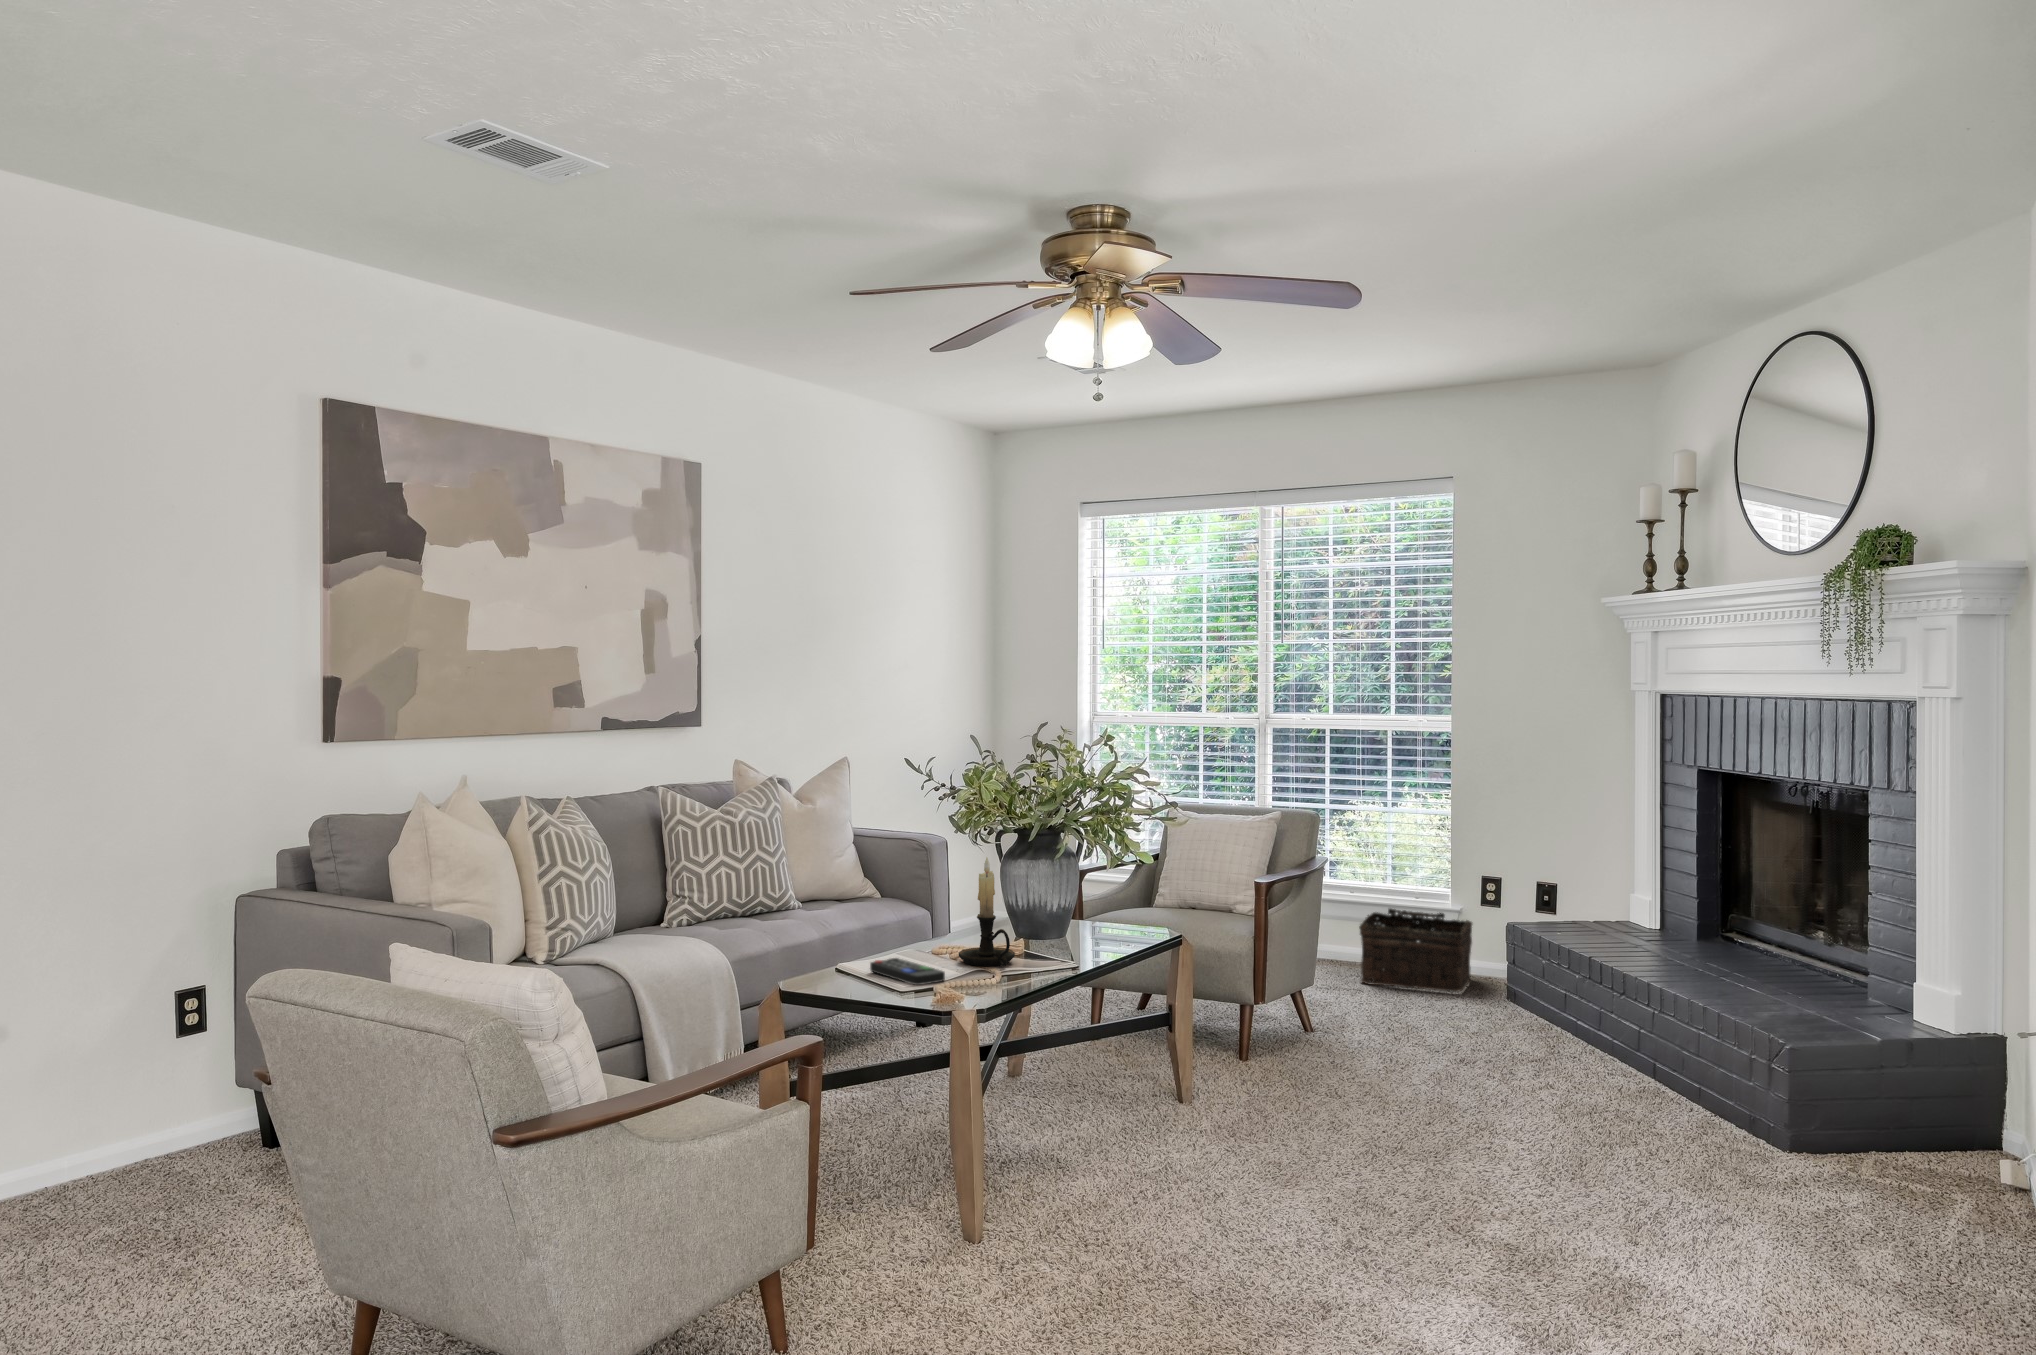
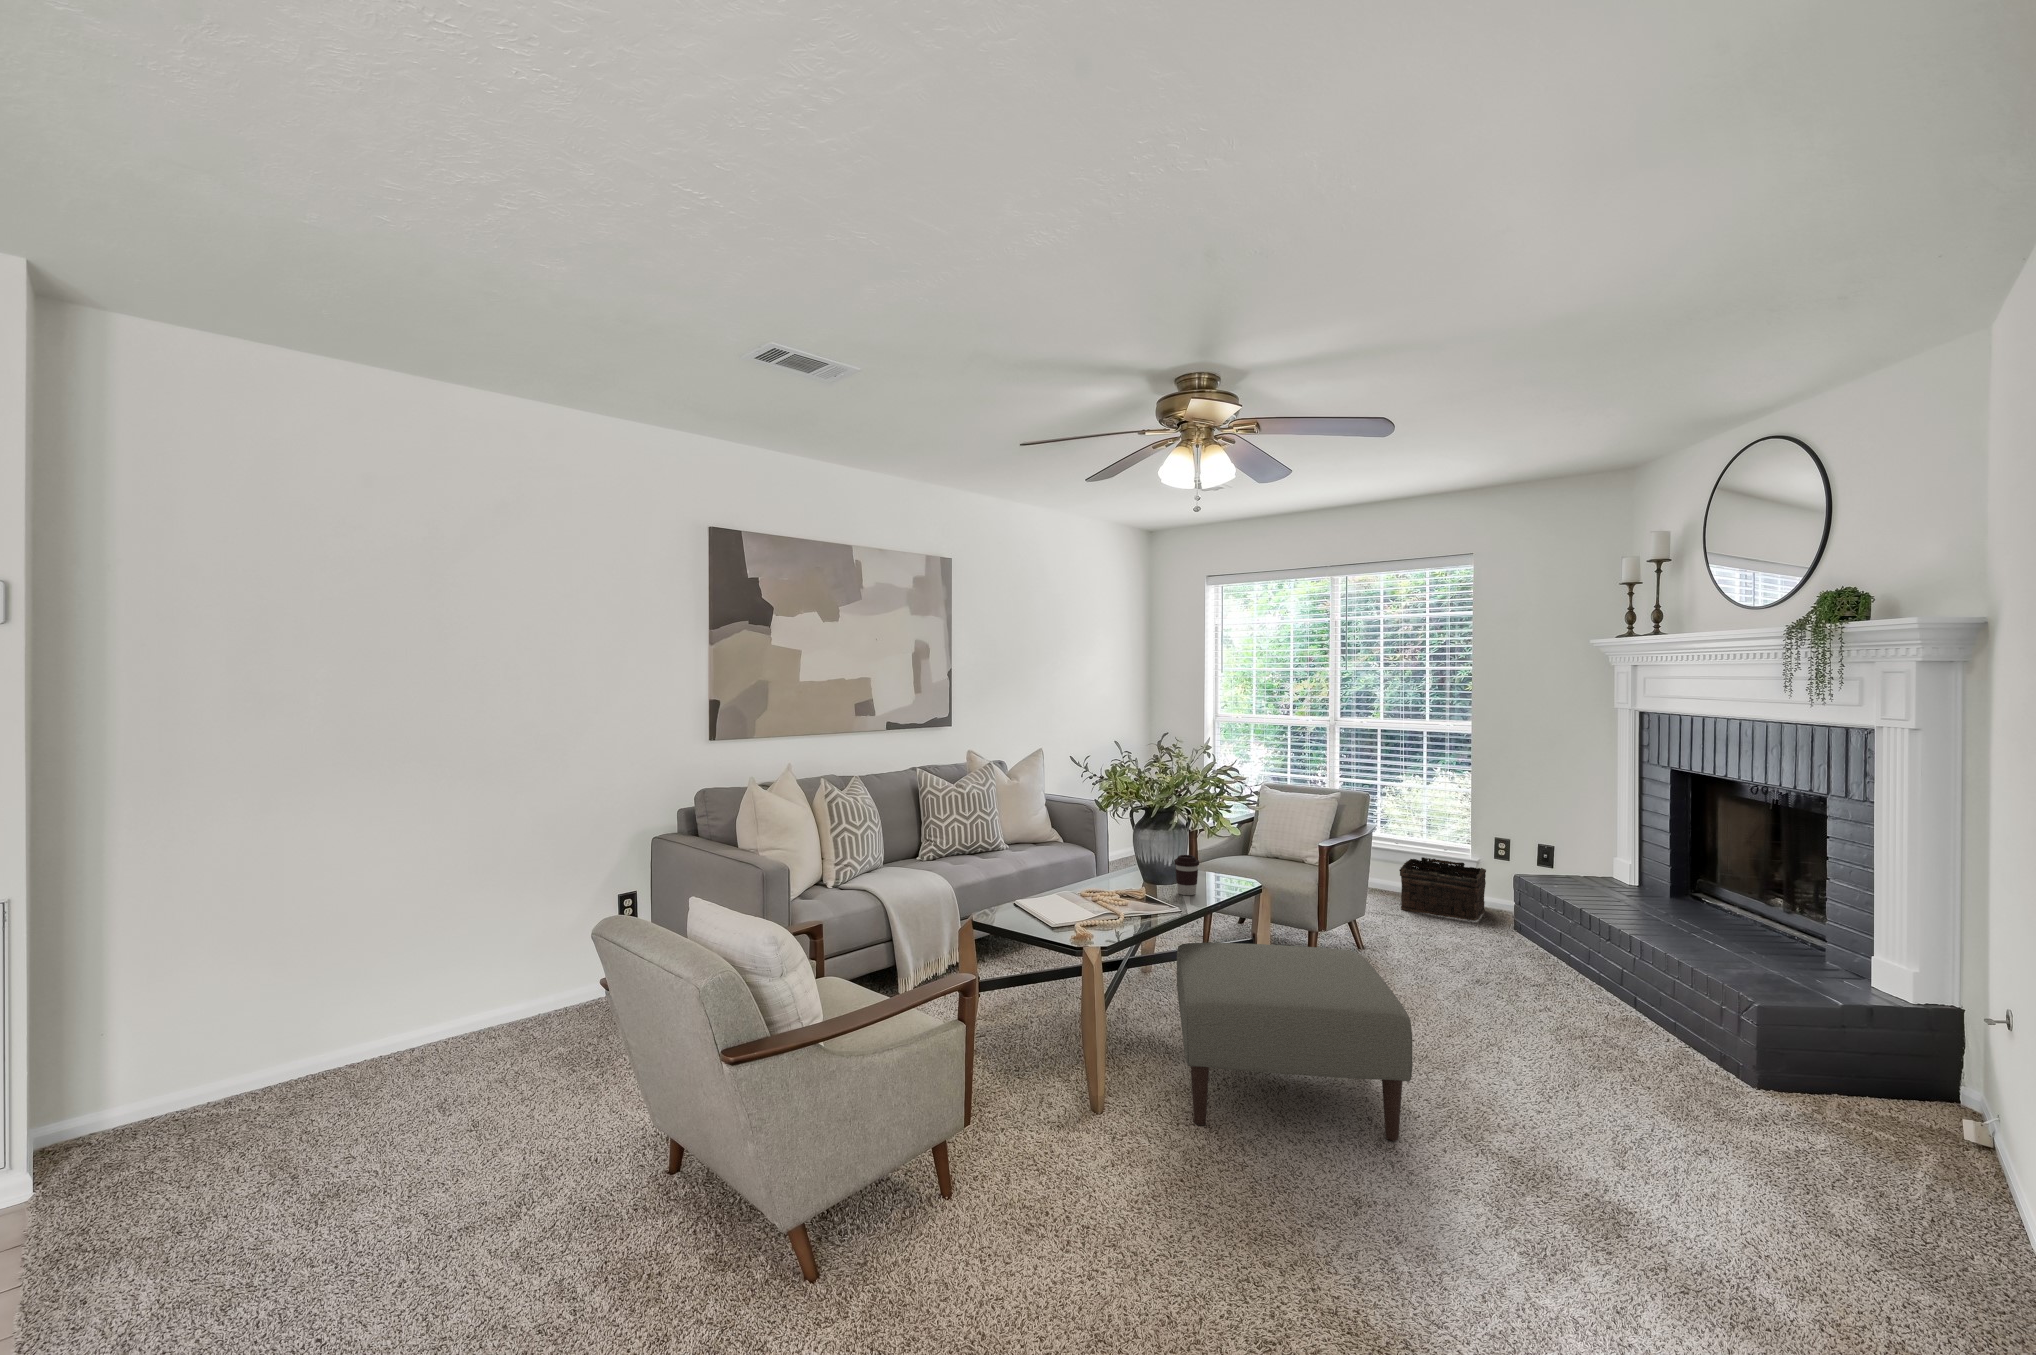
candle holder: present [959,857,1015,966] -> none [1099,829,1137,906]
coffee cup: none [1063,895,1099,952] -> present [1174,855,1199,895]
remote control: present [870,958,945,985] -> none [1036,897,1084,921]
ottoman: none [1074,1009,1390,1244] -> present [1177,943,1412,1141]

